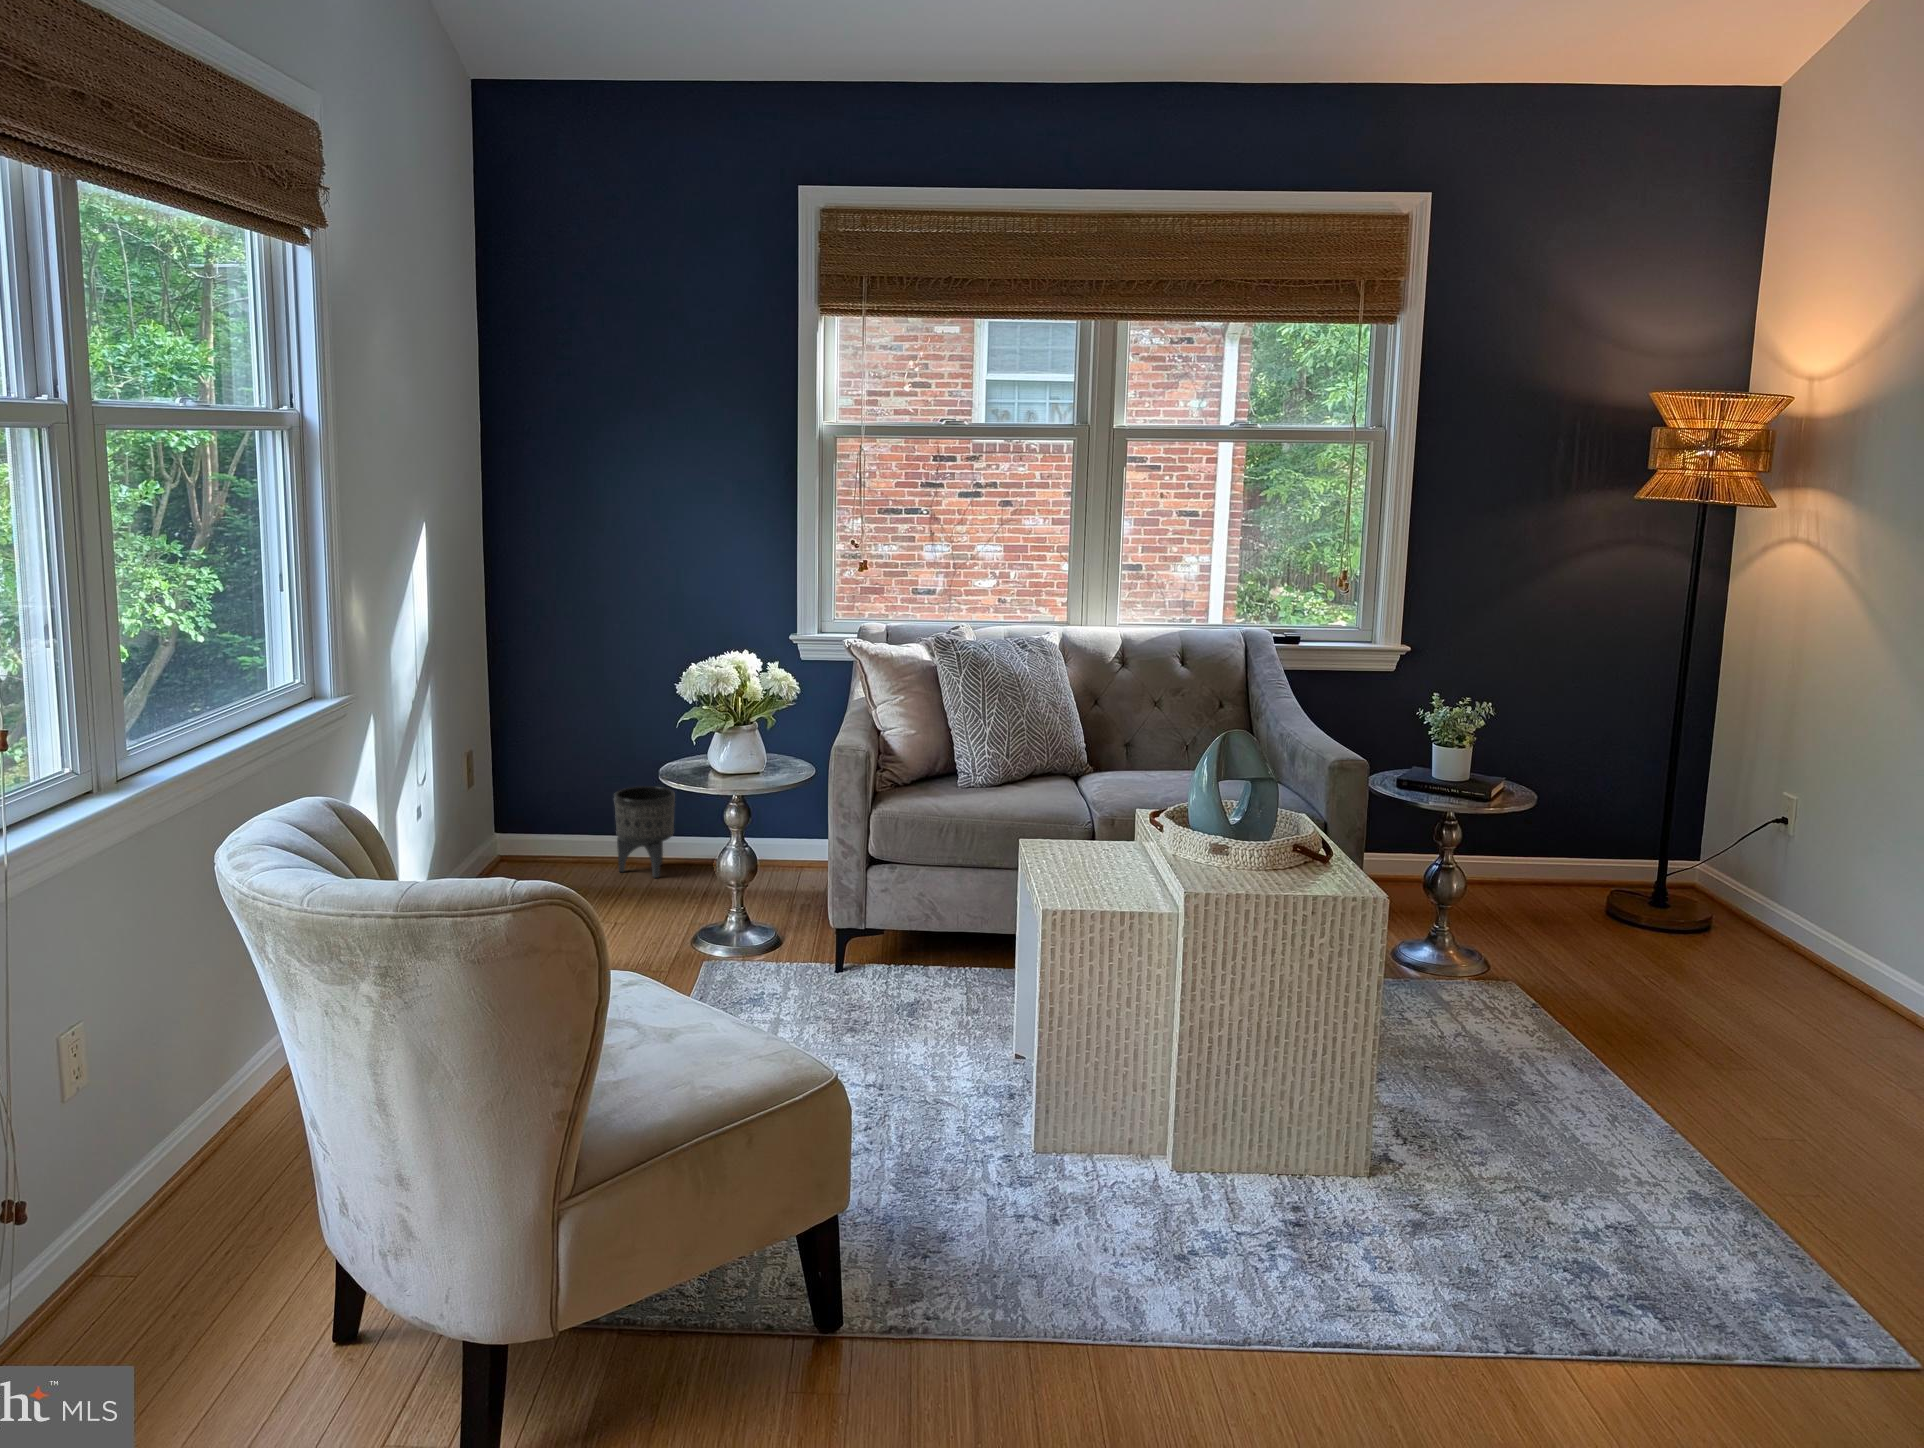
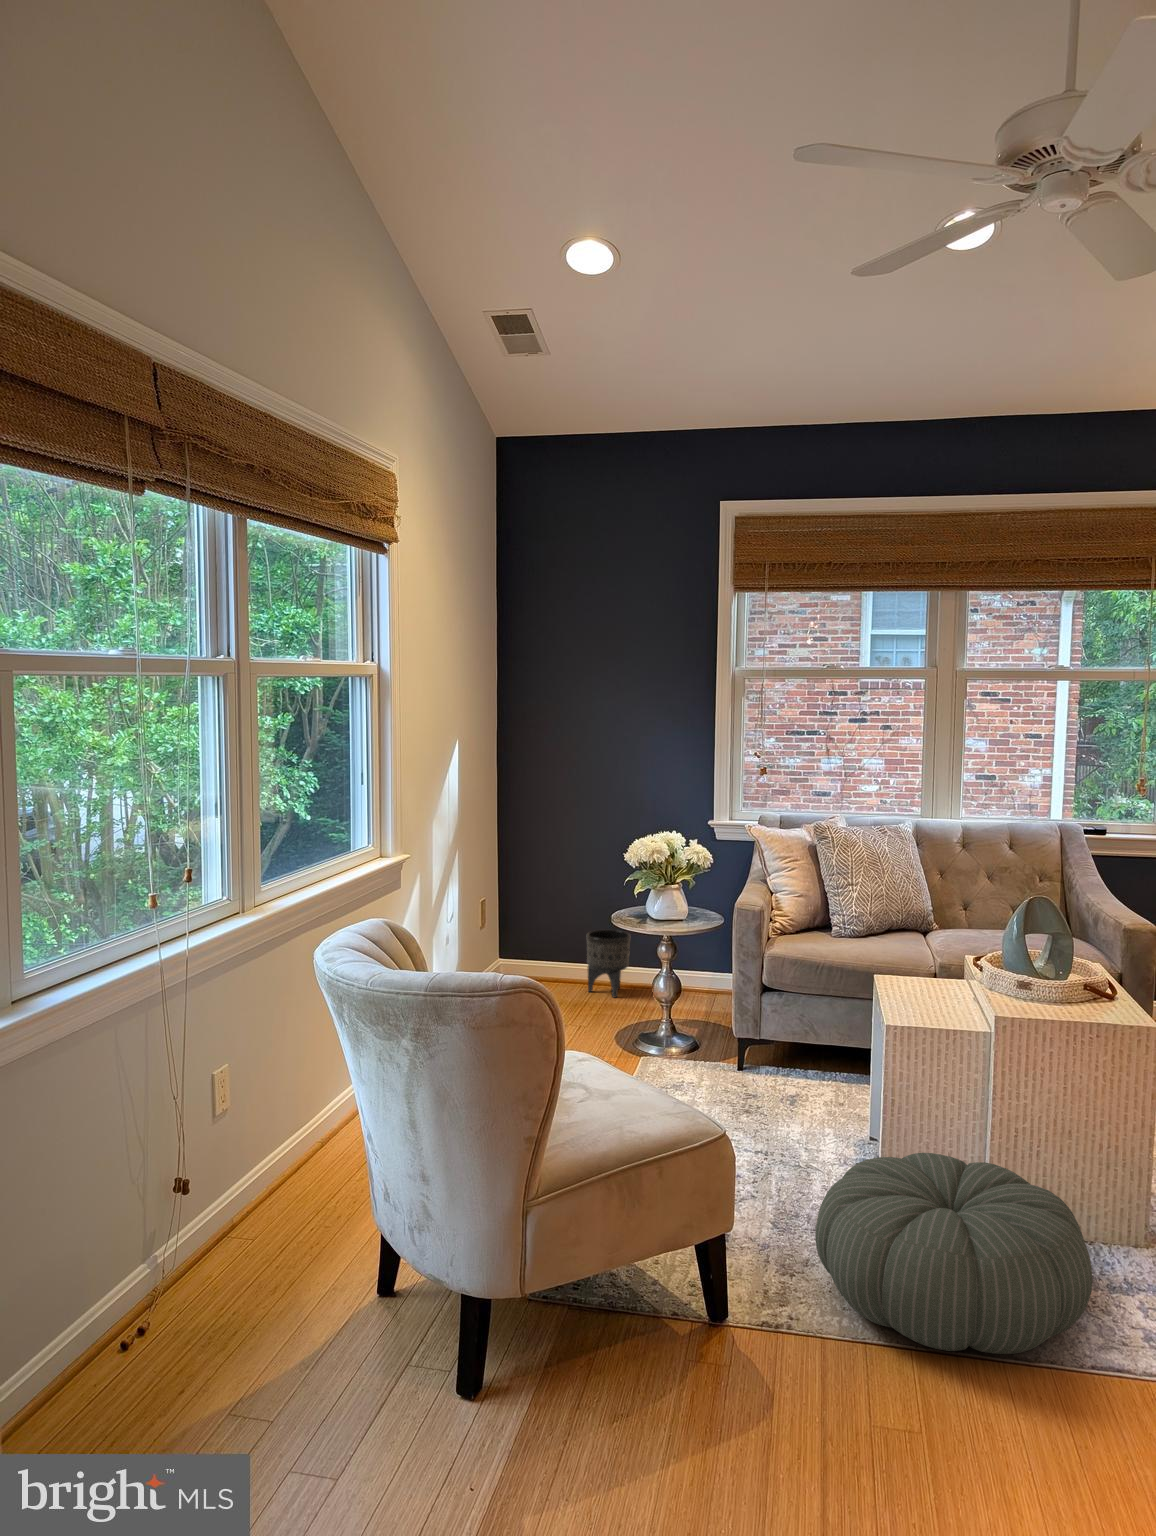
pouf: none [961,1081,1313,1348] -> present [815,1153,1092,1354]

